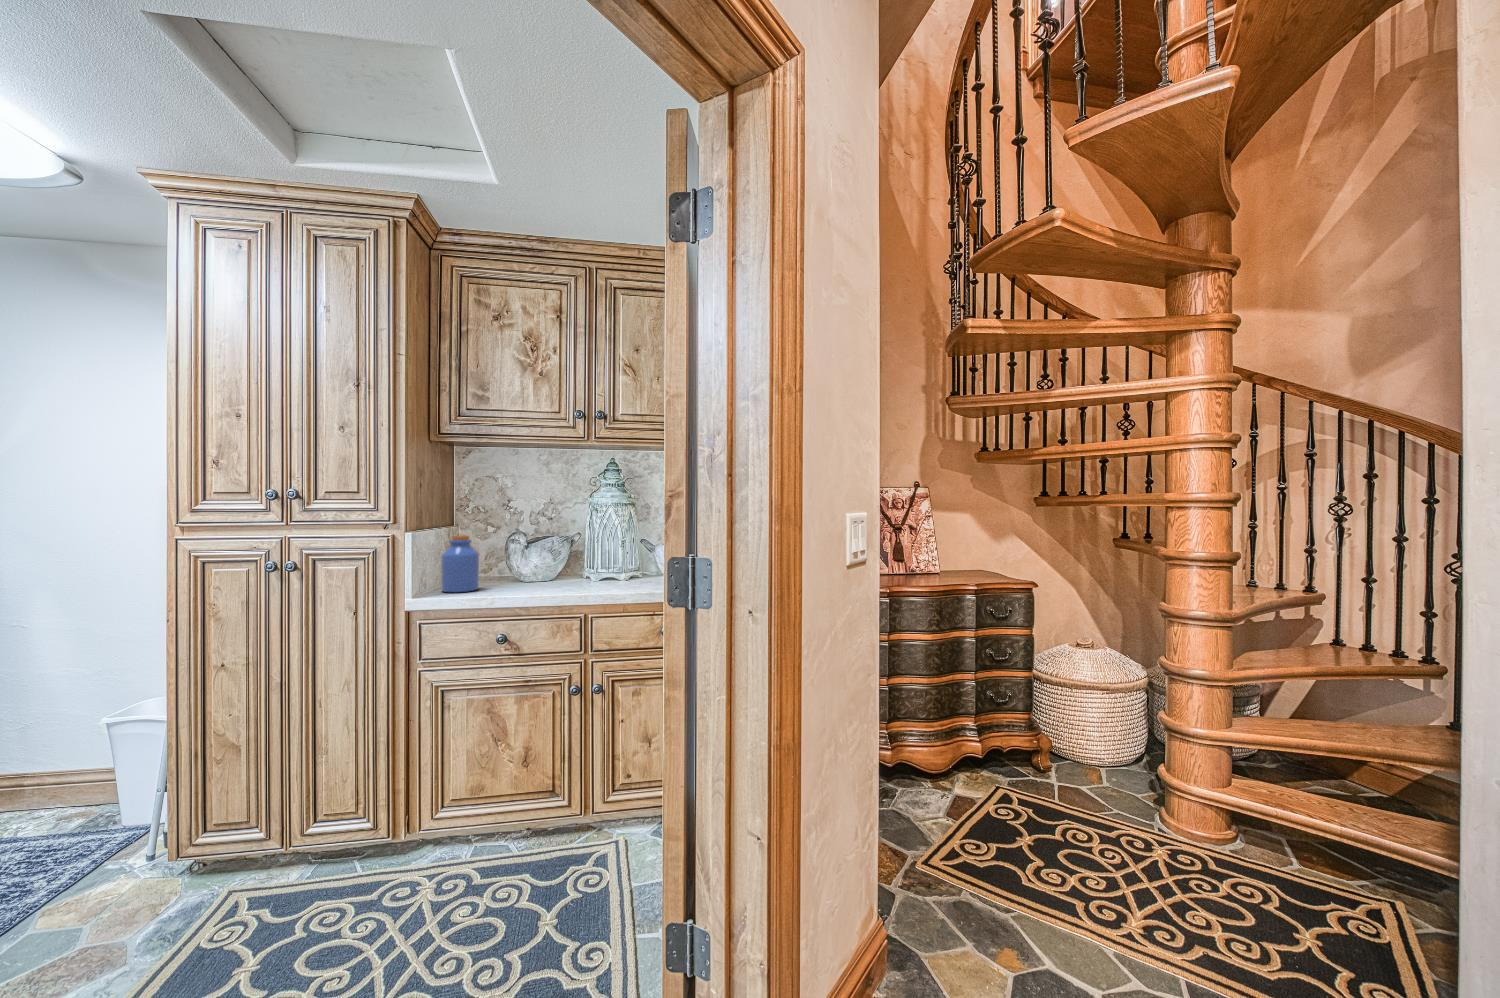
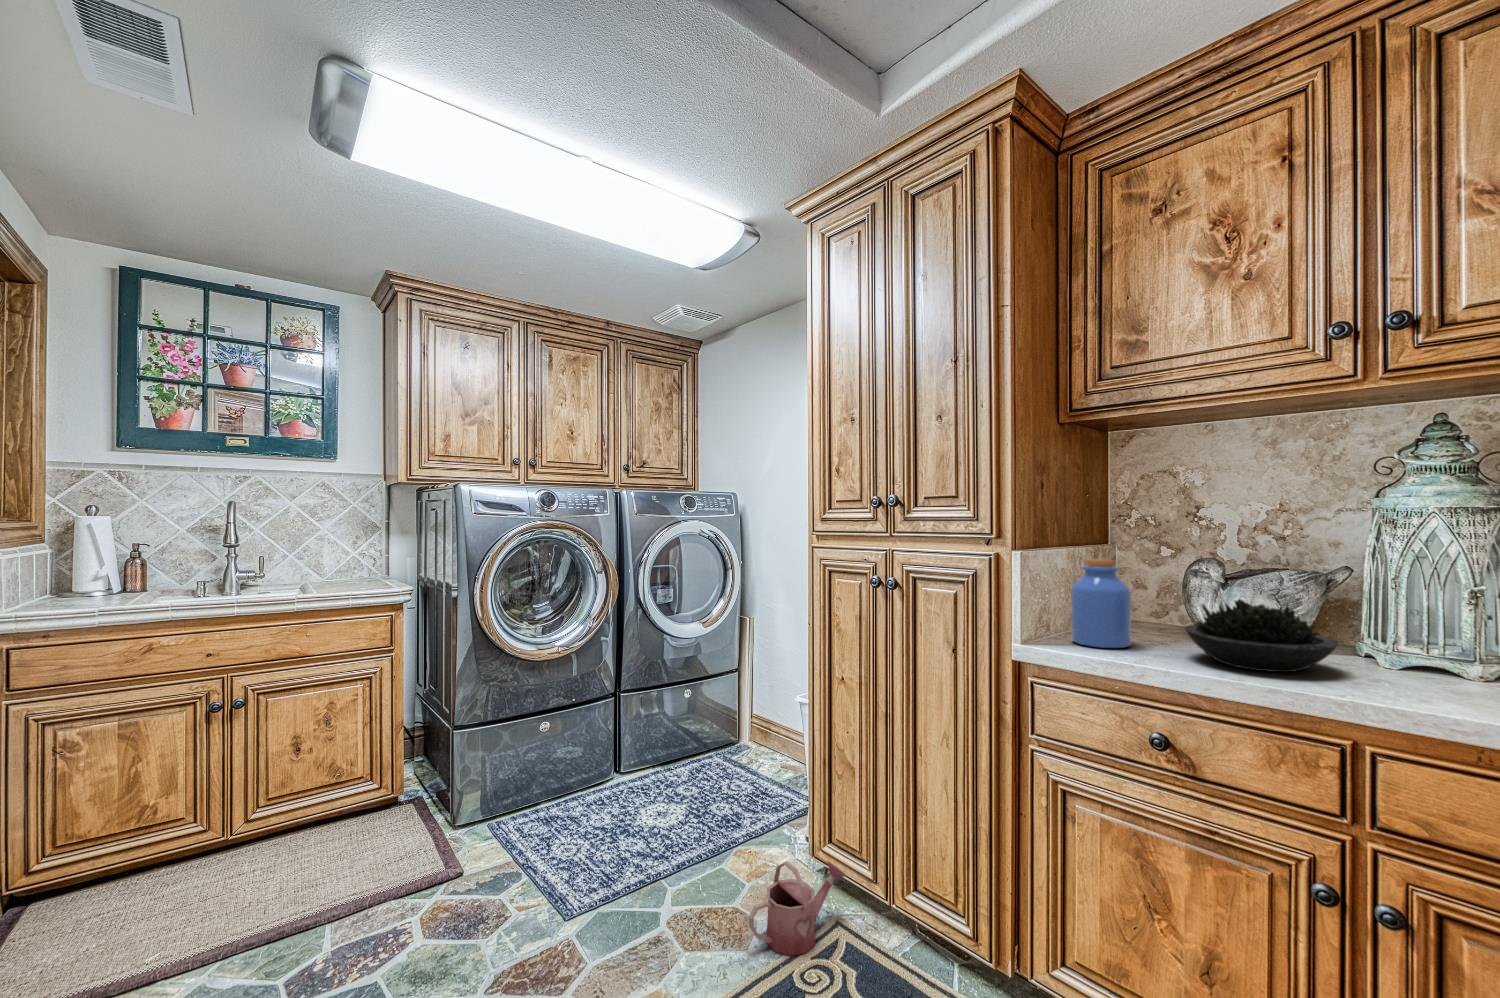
succulent plant: none [511,553,580,590] -> present [1185,599,1338,672]
watering can: none [127,833,232,934] -> present [748,861,846,956]

